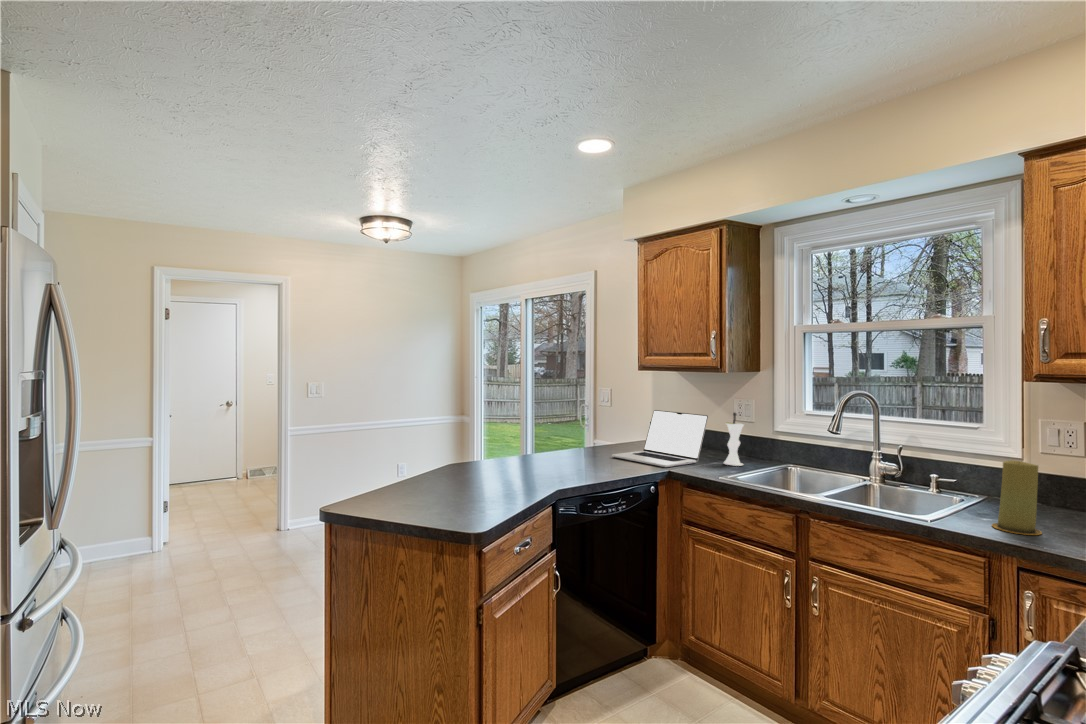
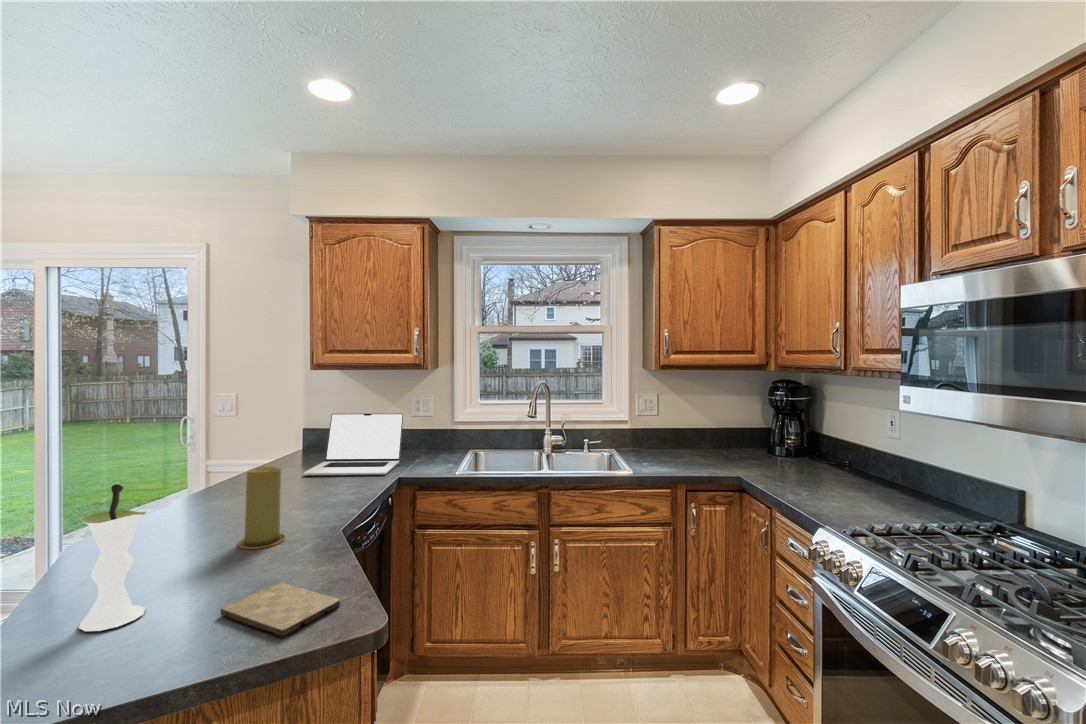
vase: present [724,413,744,466] -> present [79,484,146,631]
candle: present [992,461,1042,535] -> present [238,466,286,549]
cutting board: none [444,497,487,516] -> present [221,583,340,638]

